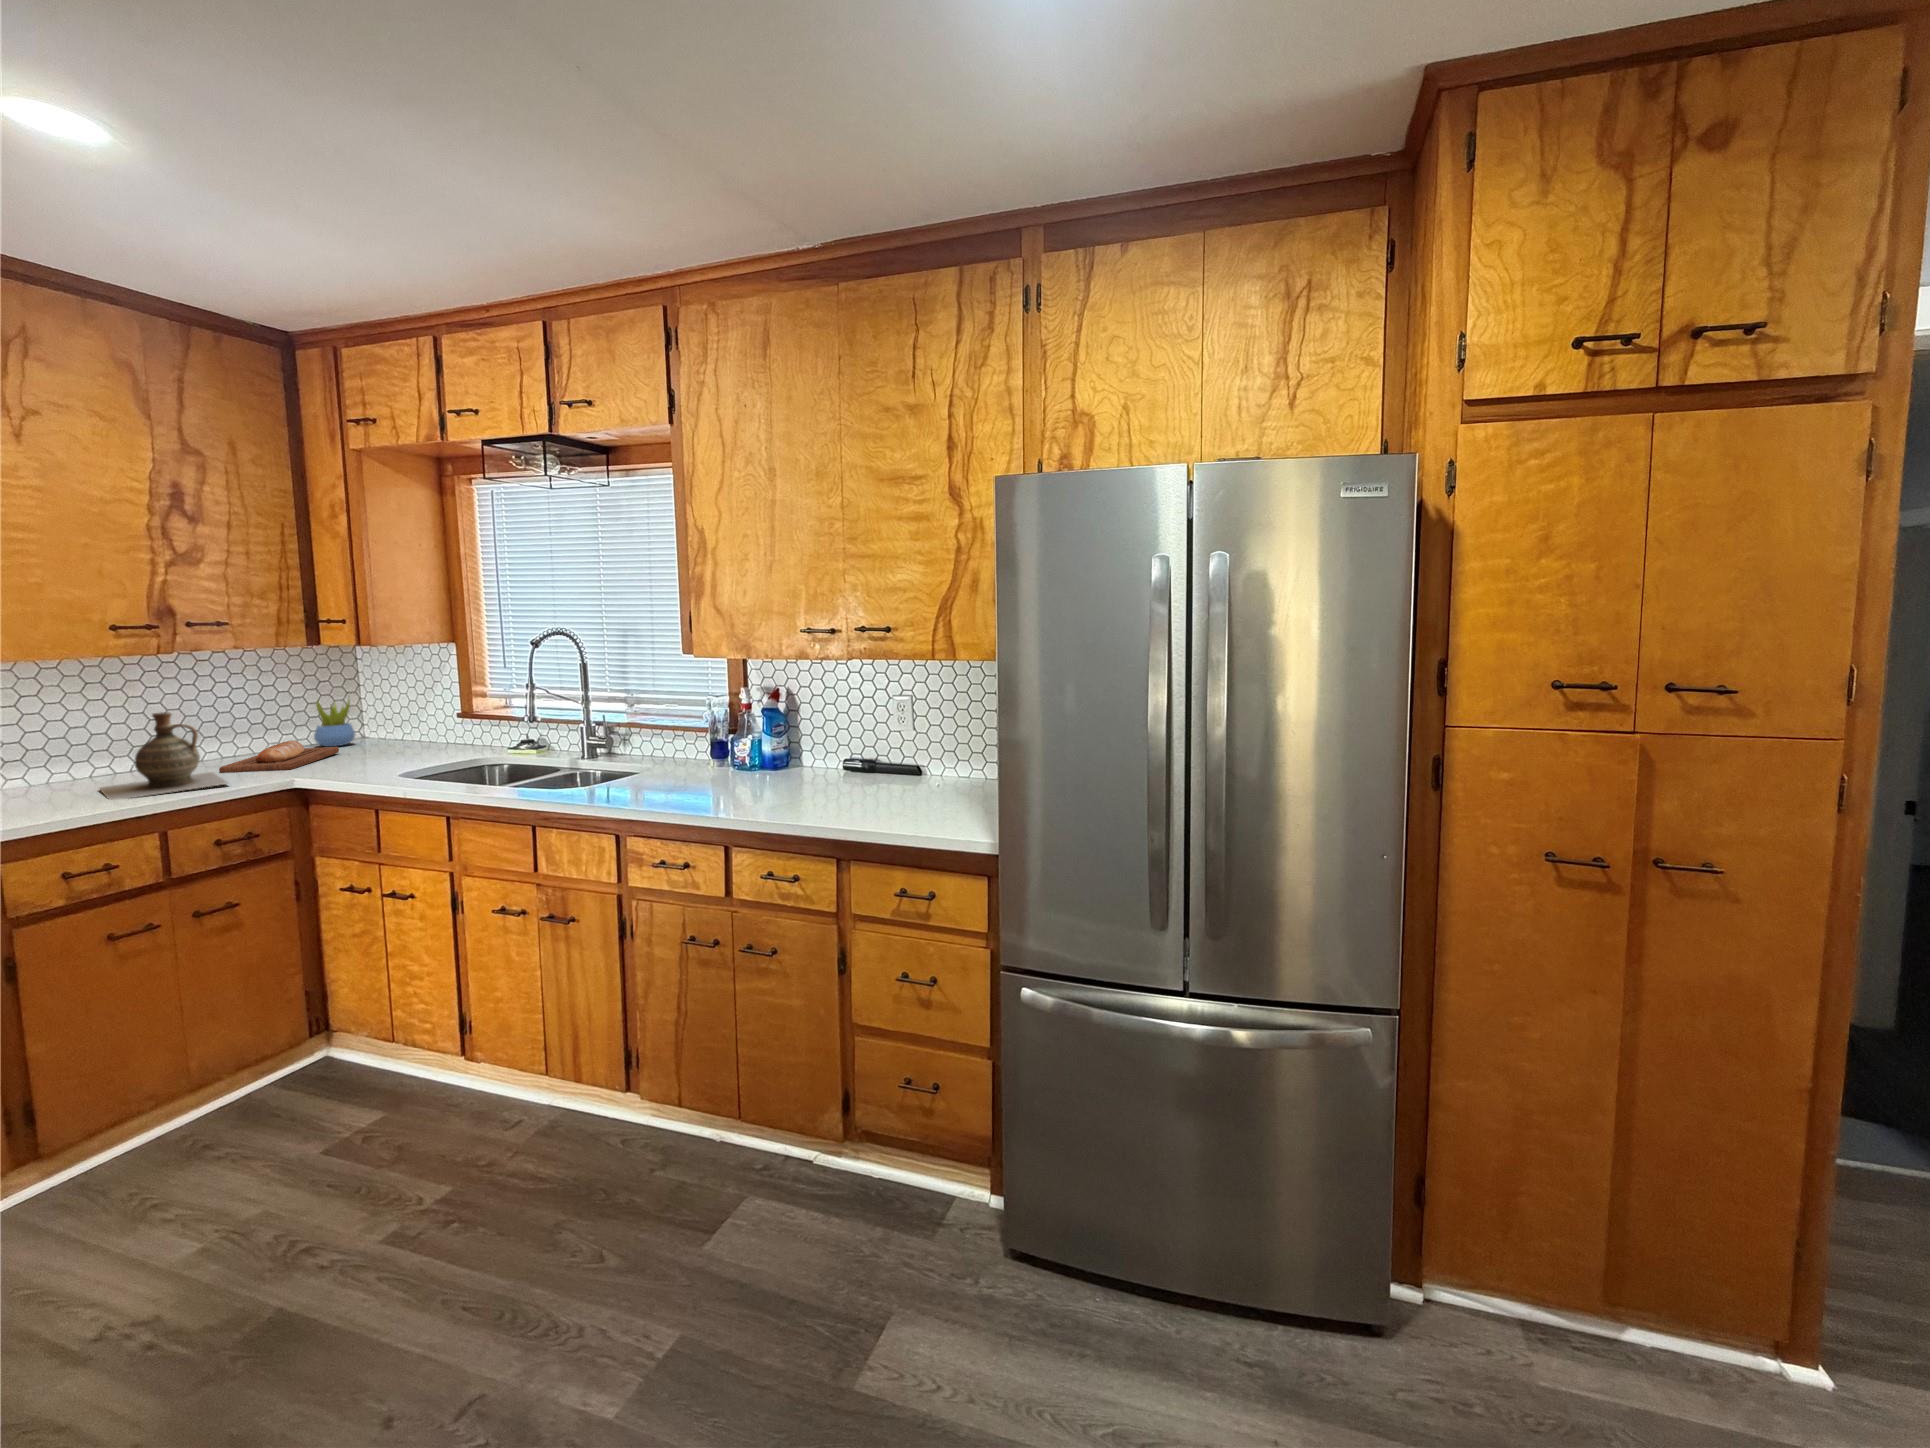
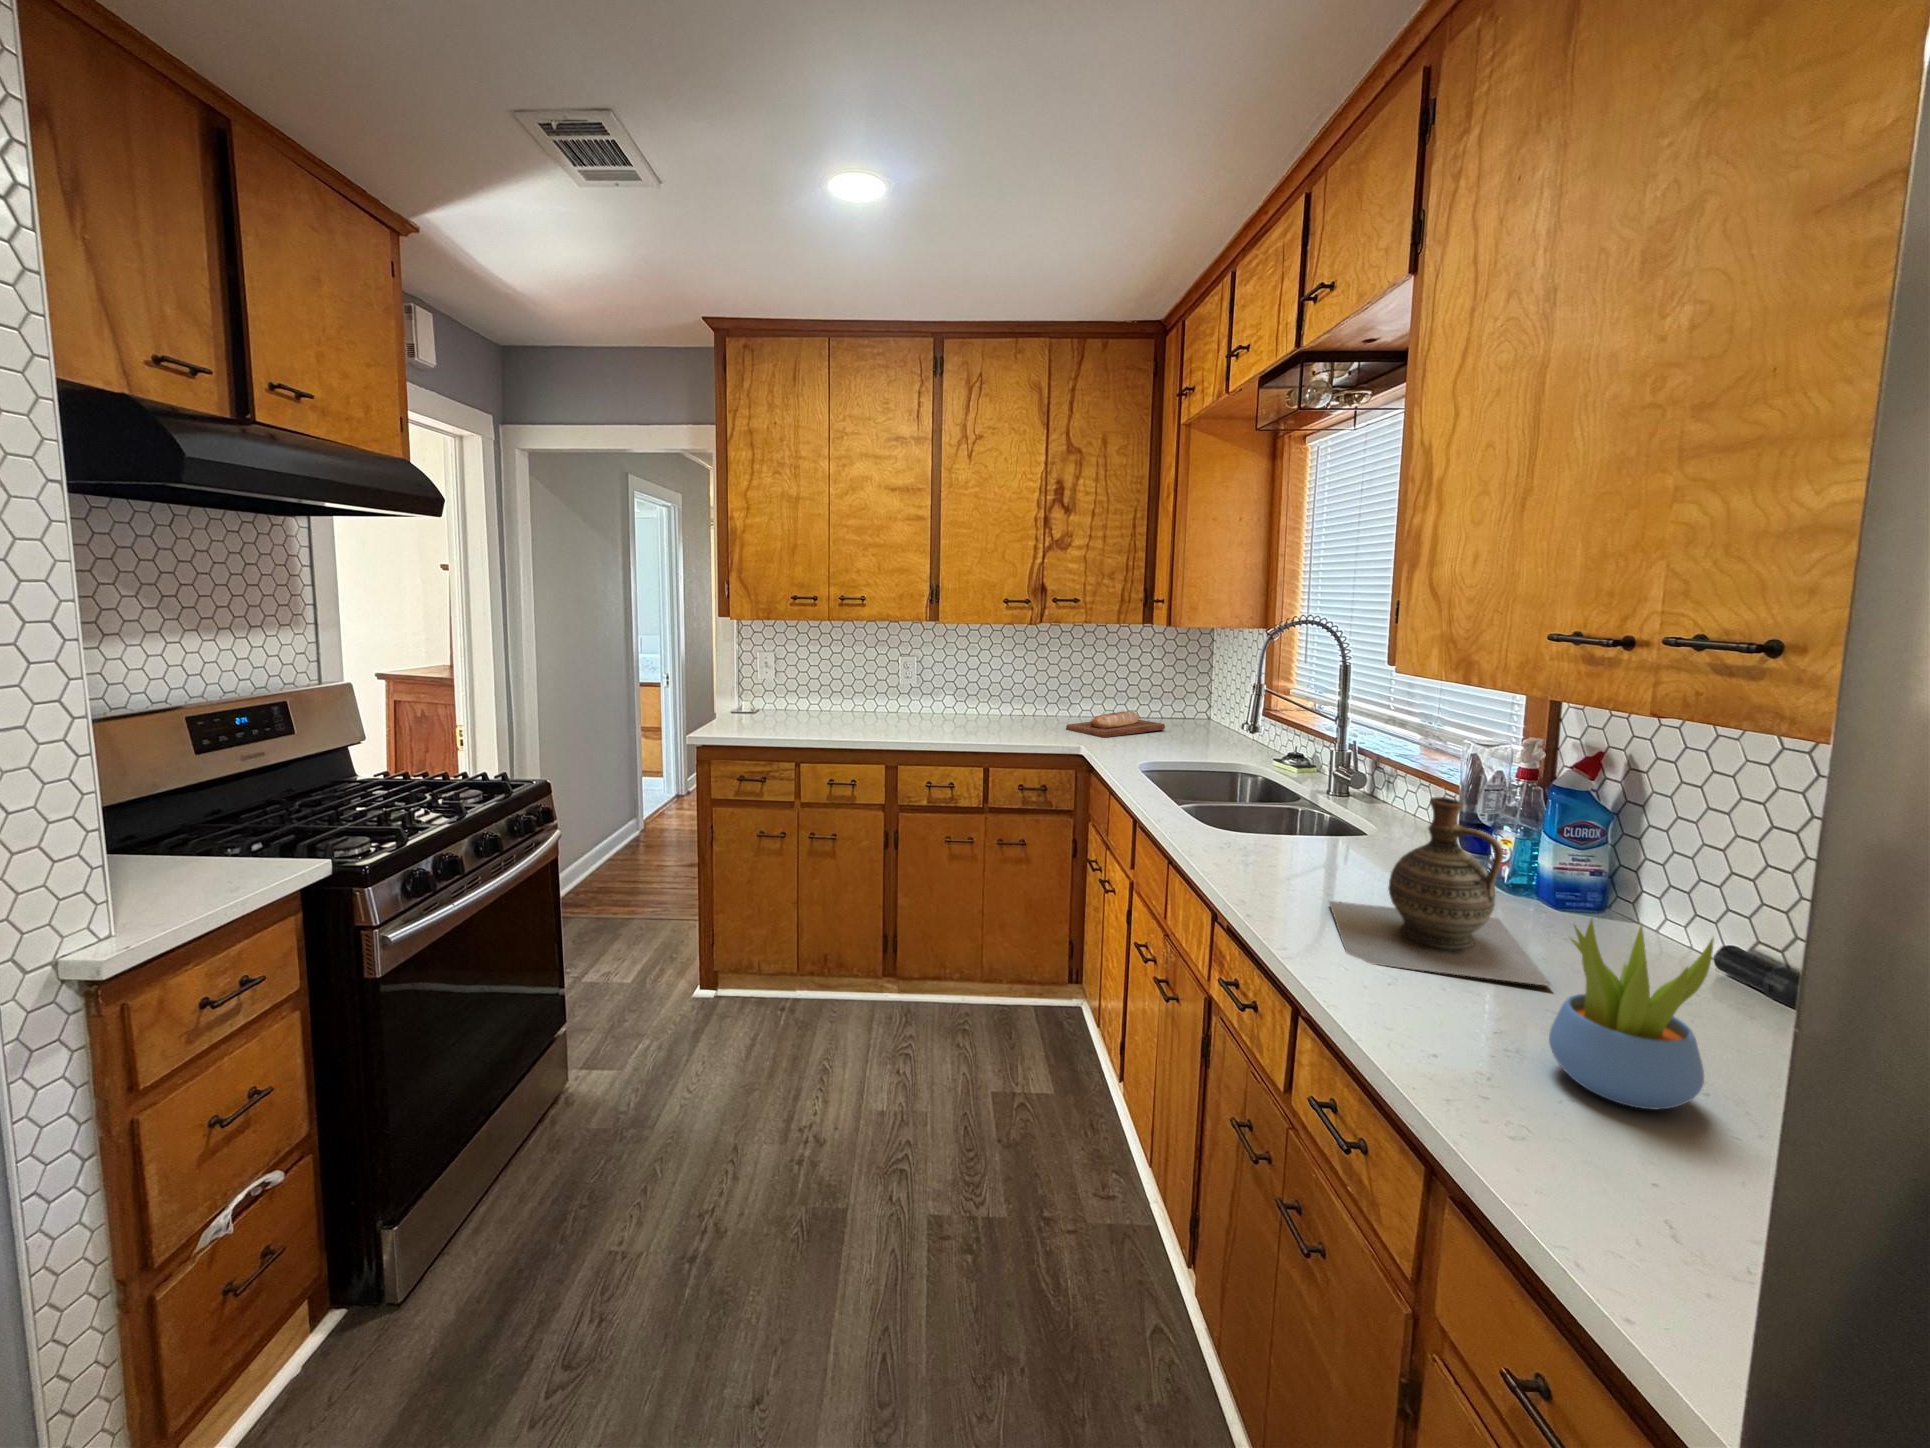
succulent plant: present [314,700,355,747] -> present [1549,919,1714,1109]
ceramic jug: present [99,712,228,800] -> present [1329,797,1551,986]

